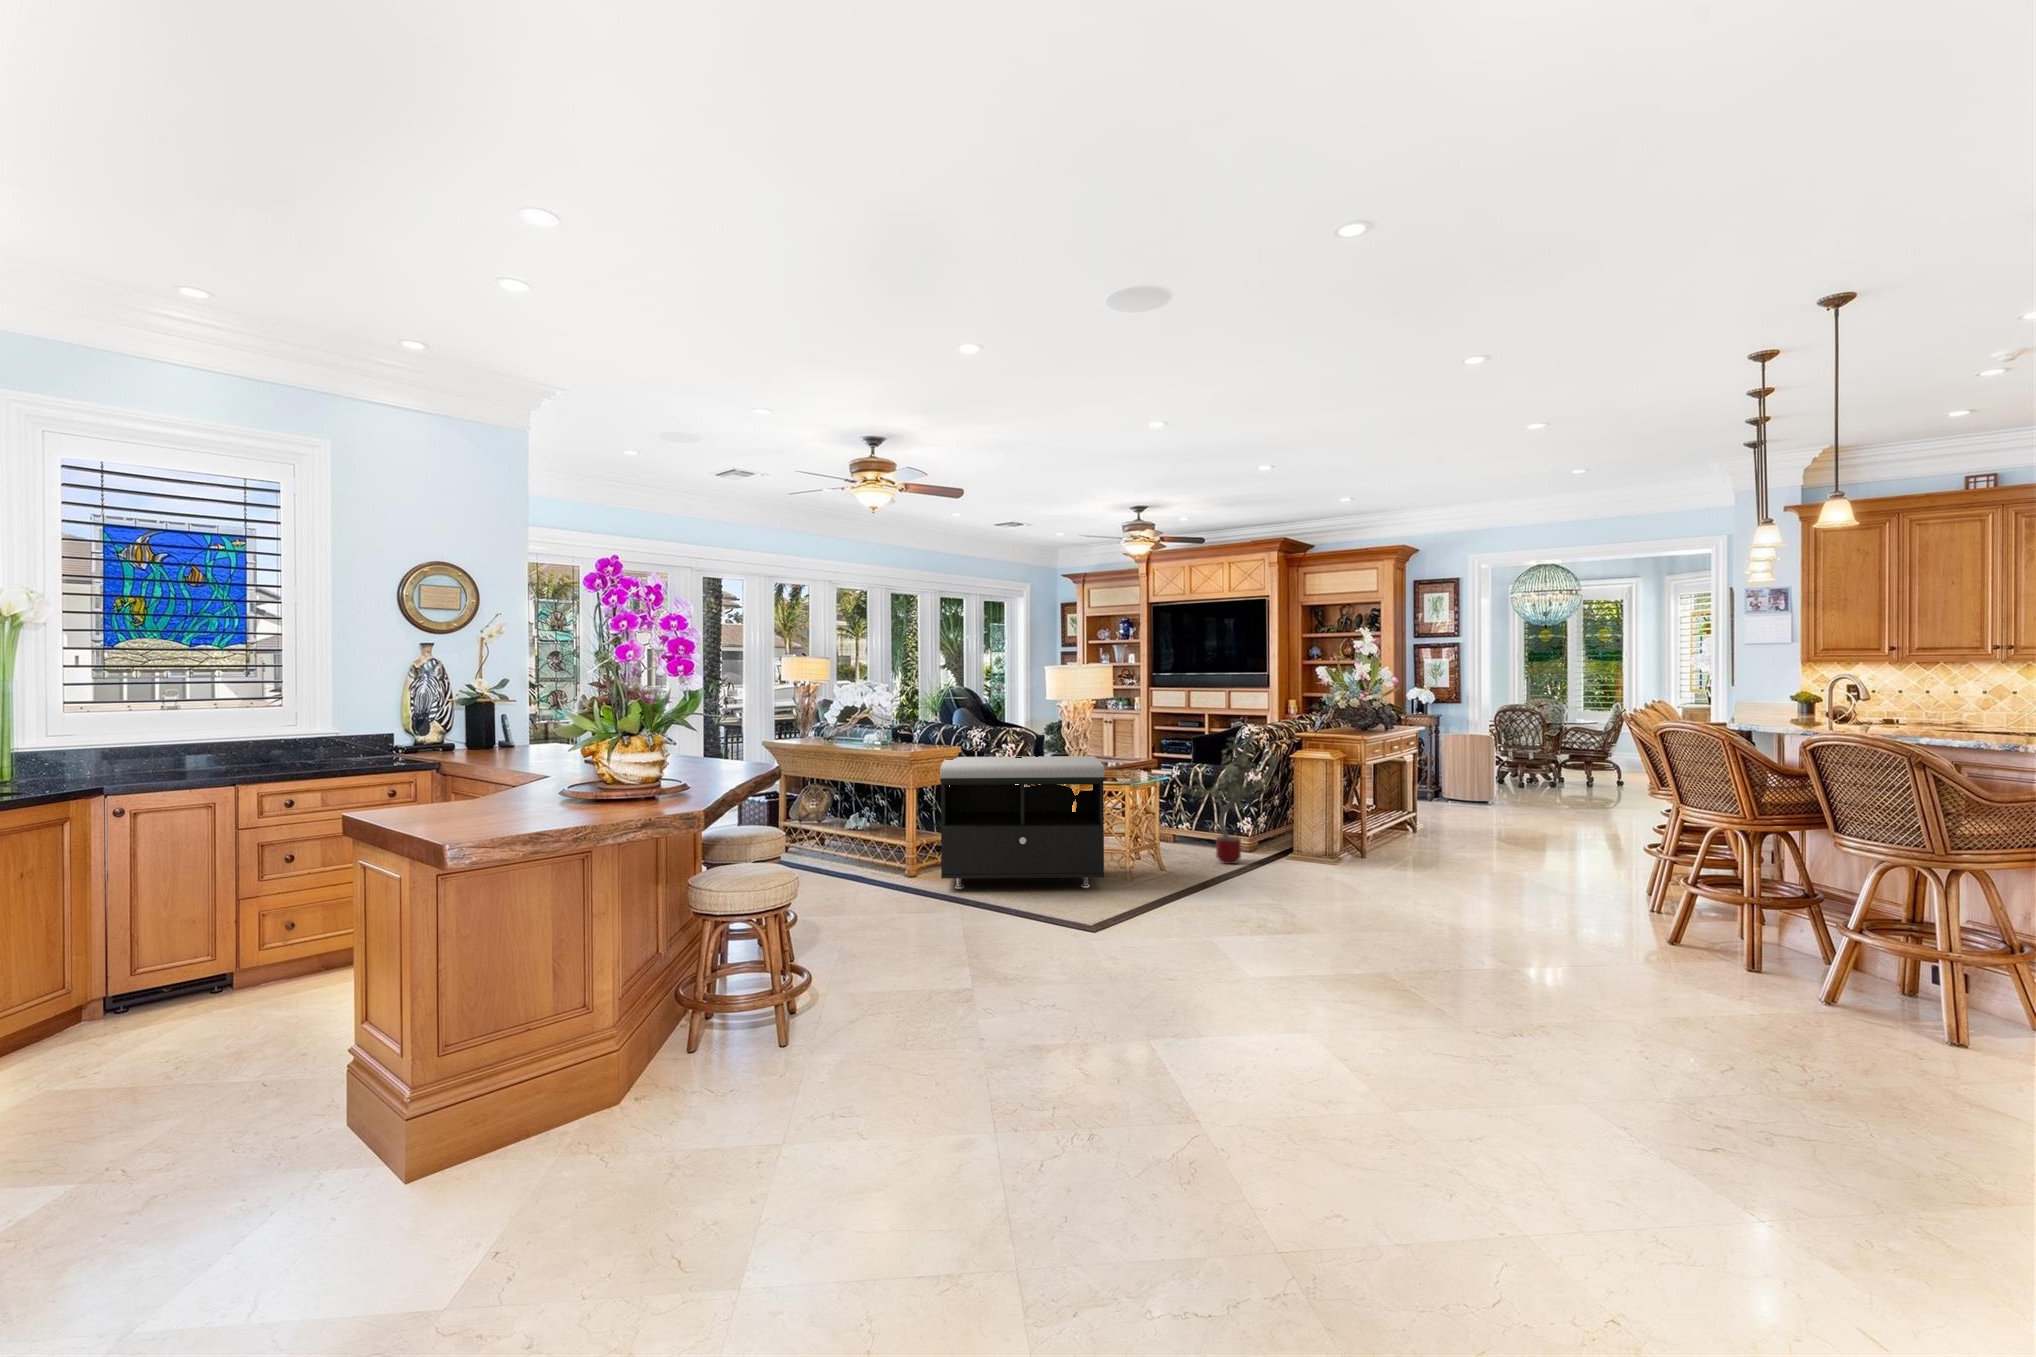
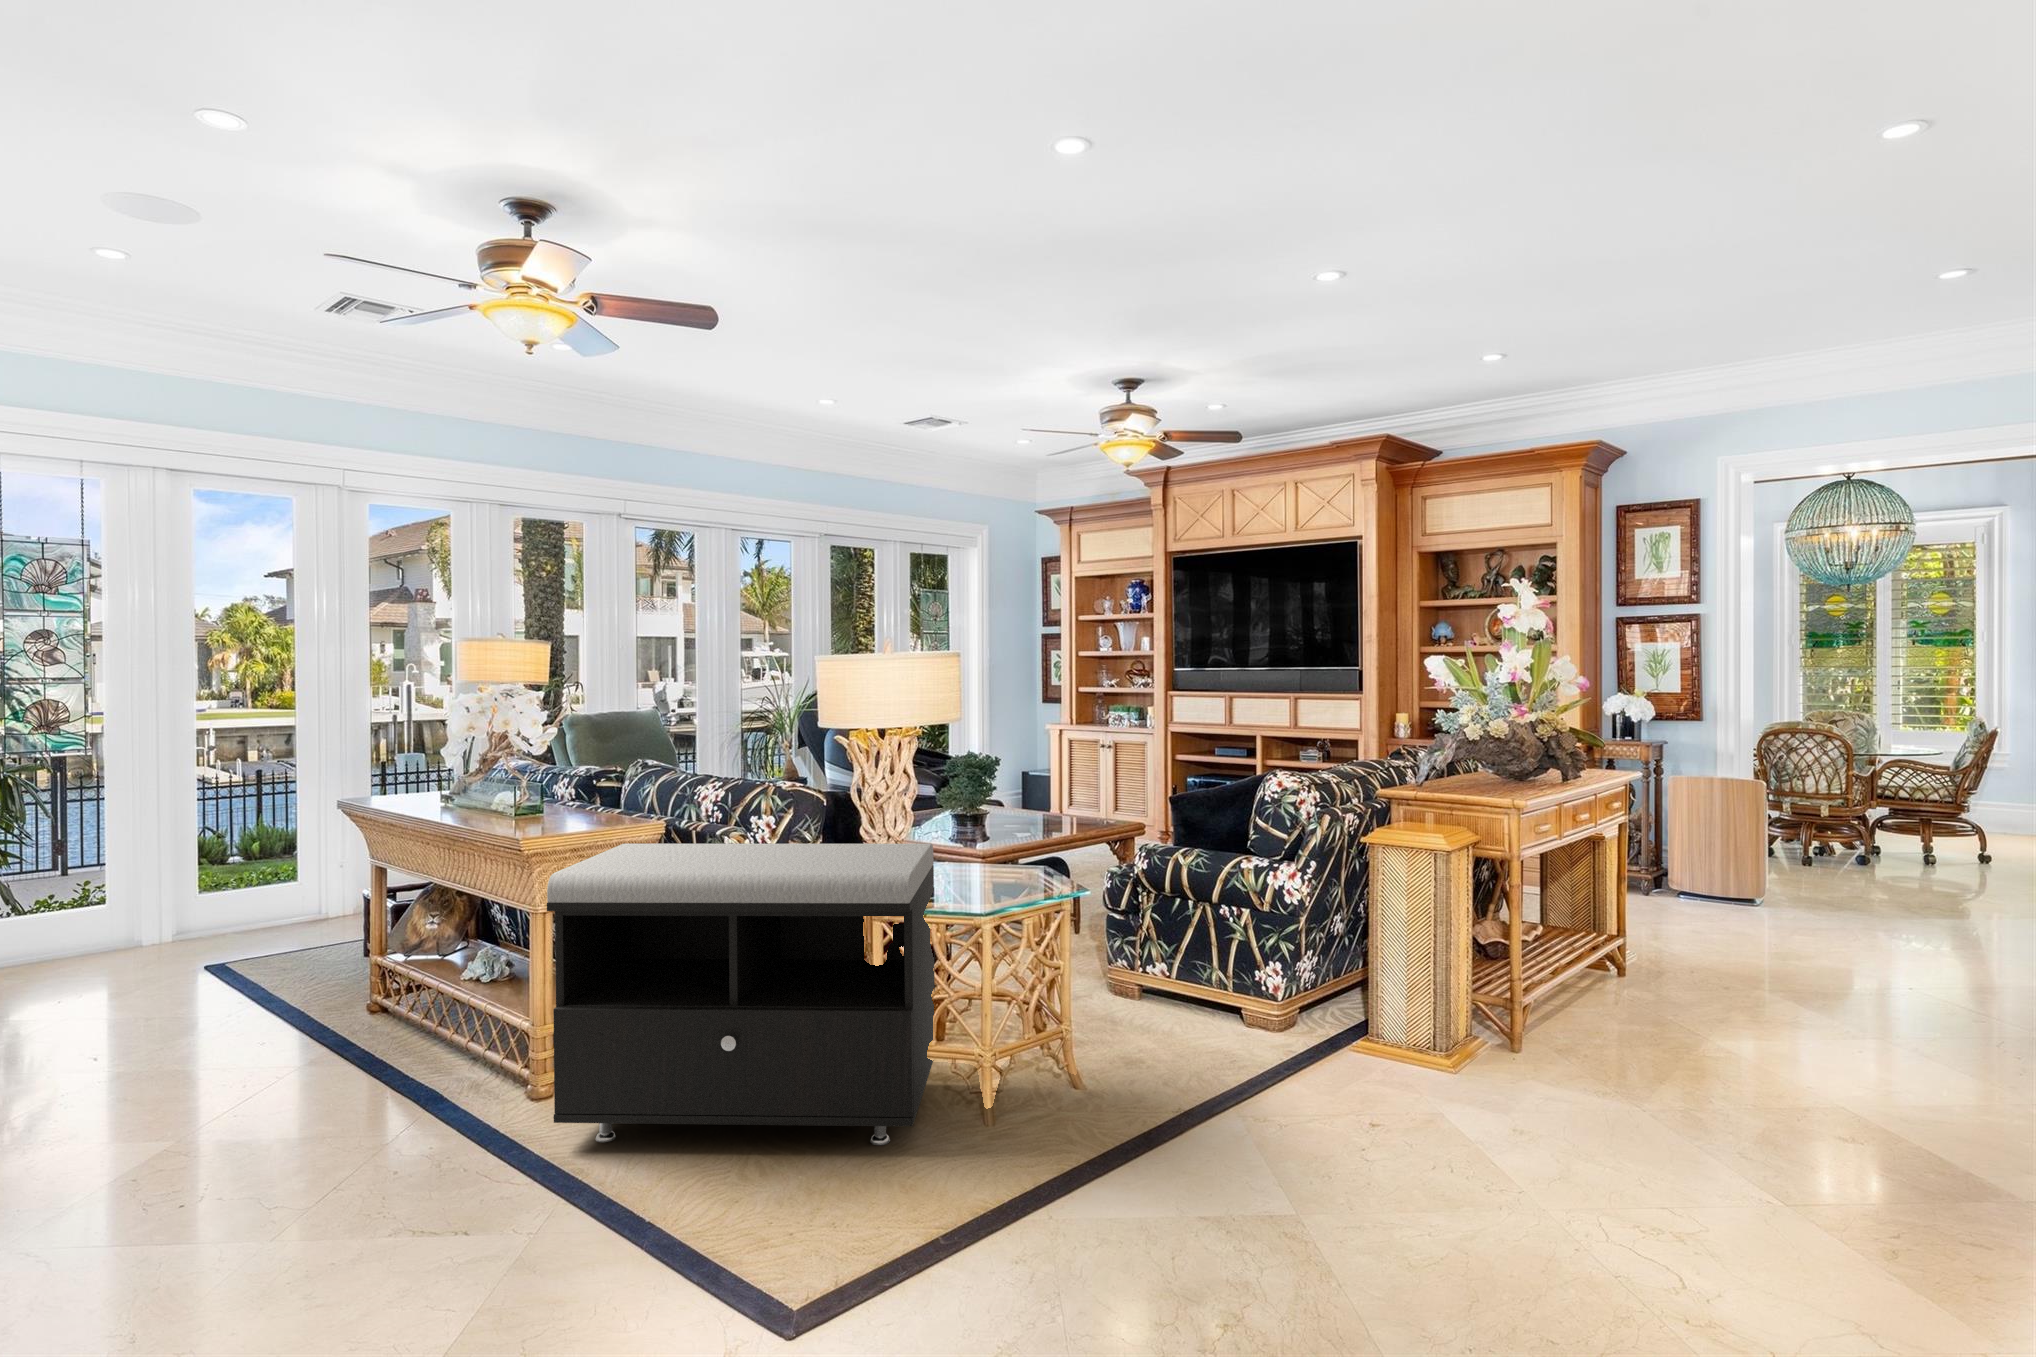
potted tree: present [1182,737,1278,864] -> none [1133,799,1334,1067]

